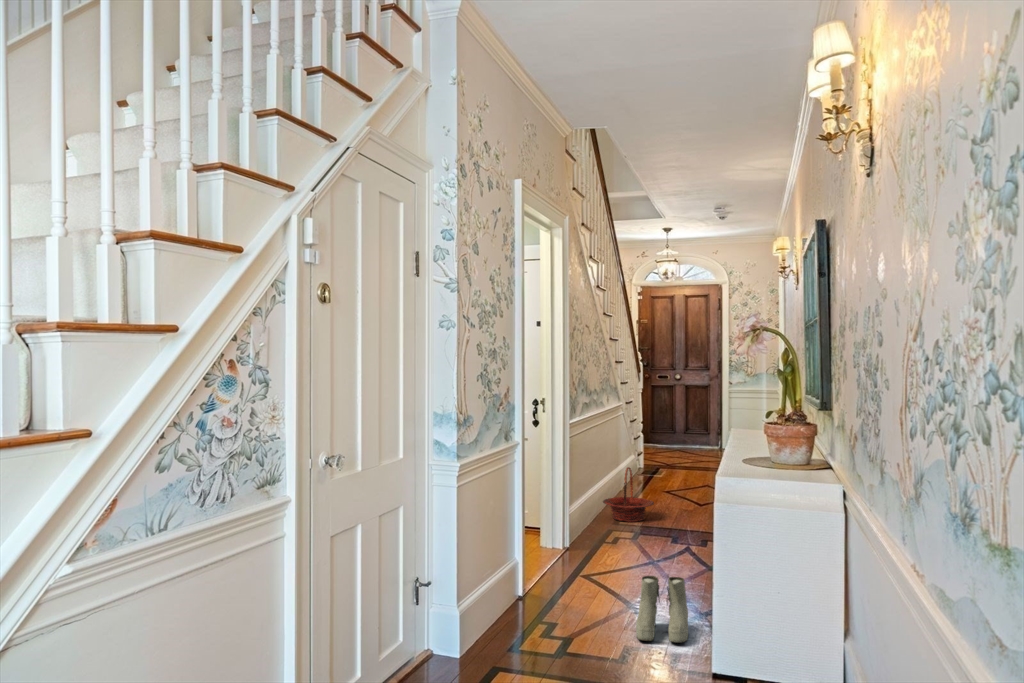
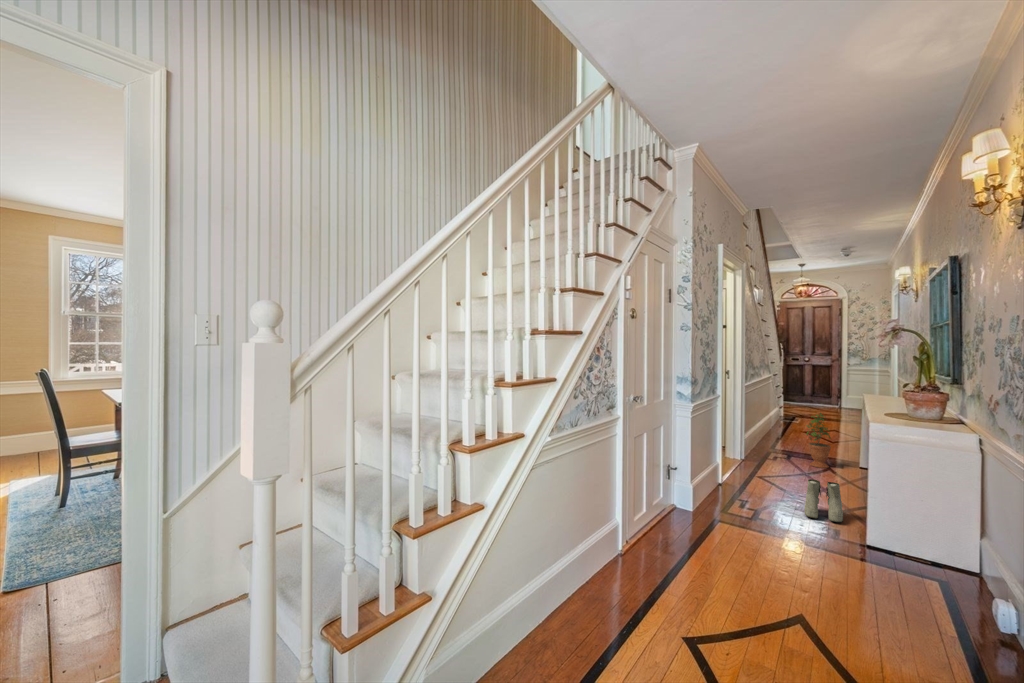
potted plant: none [652,461,690,552] -> present [806,413,831,468]
basket: present [603,467,654,522] -> none [763,414,800,447]

